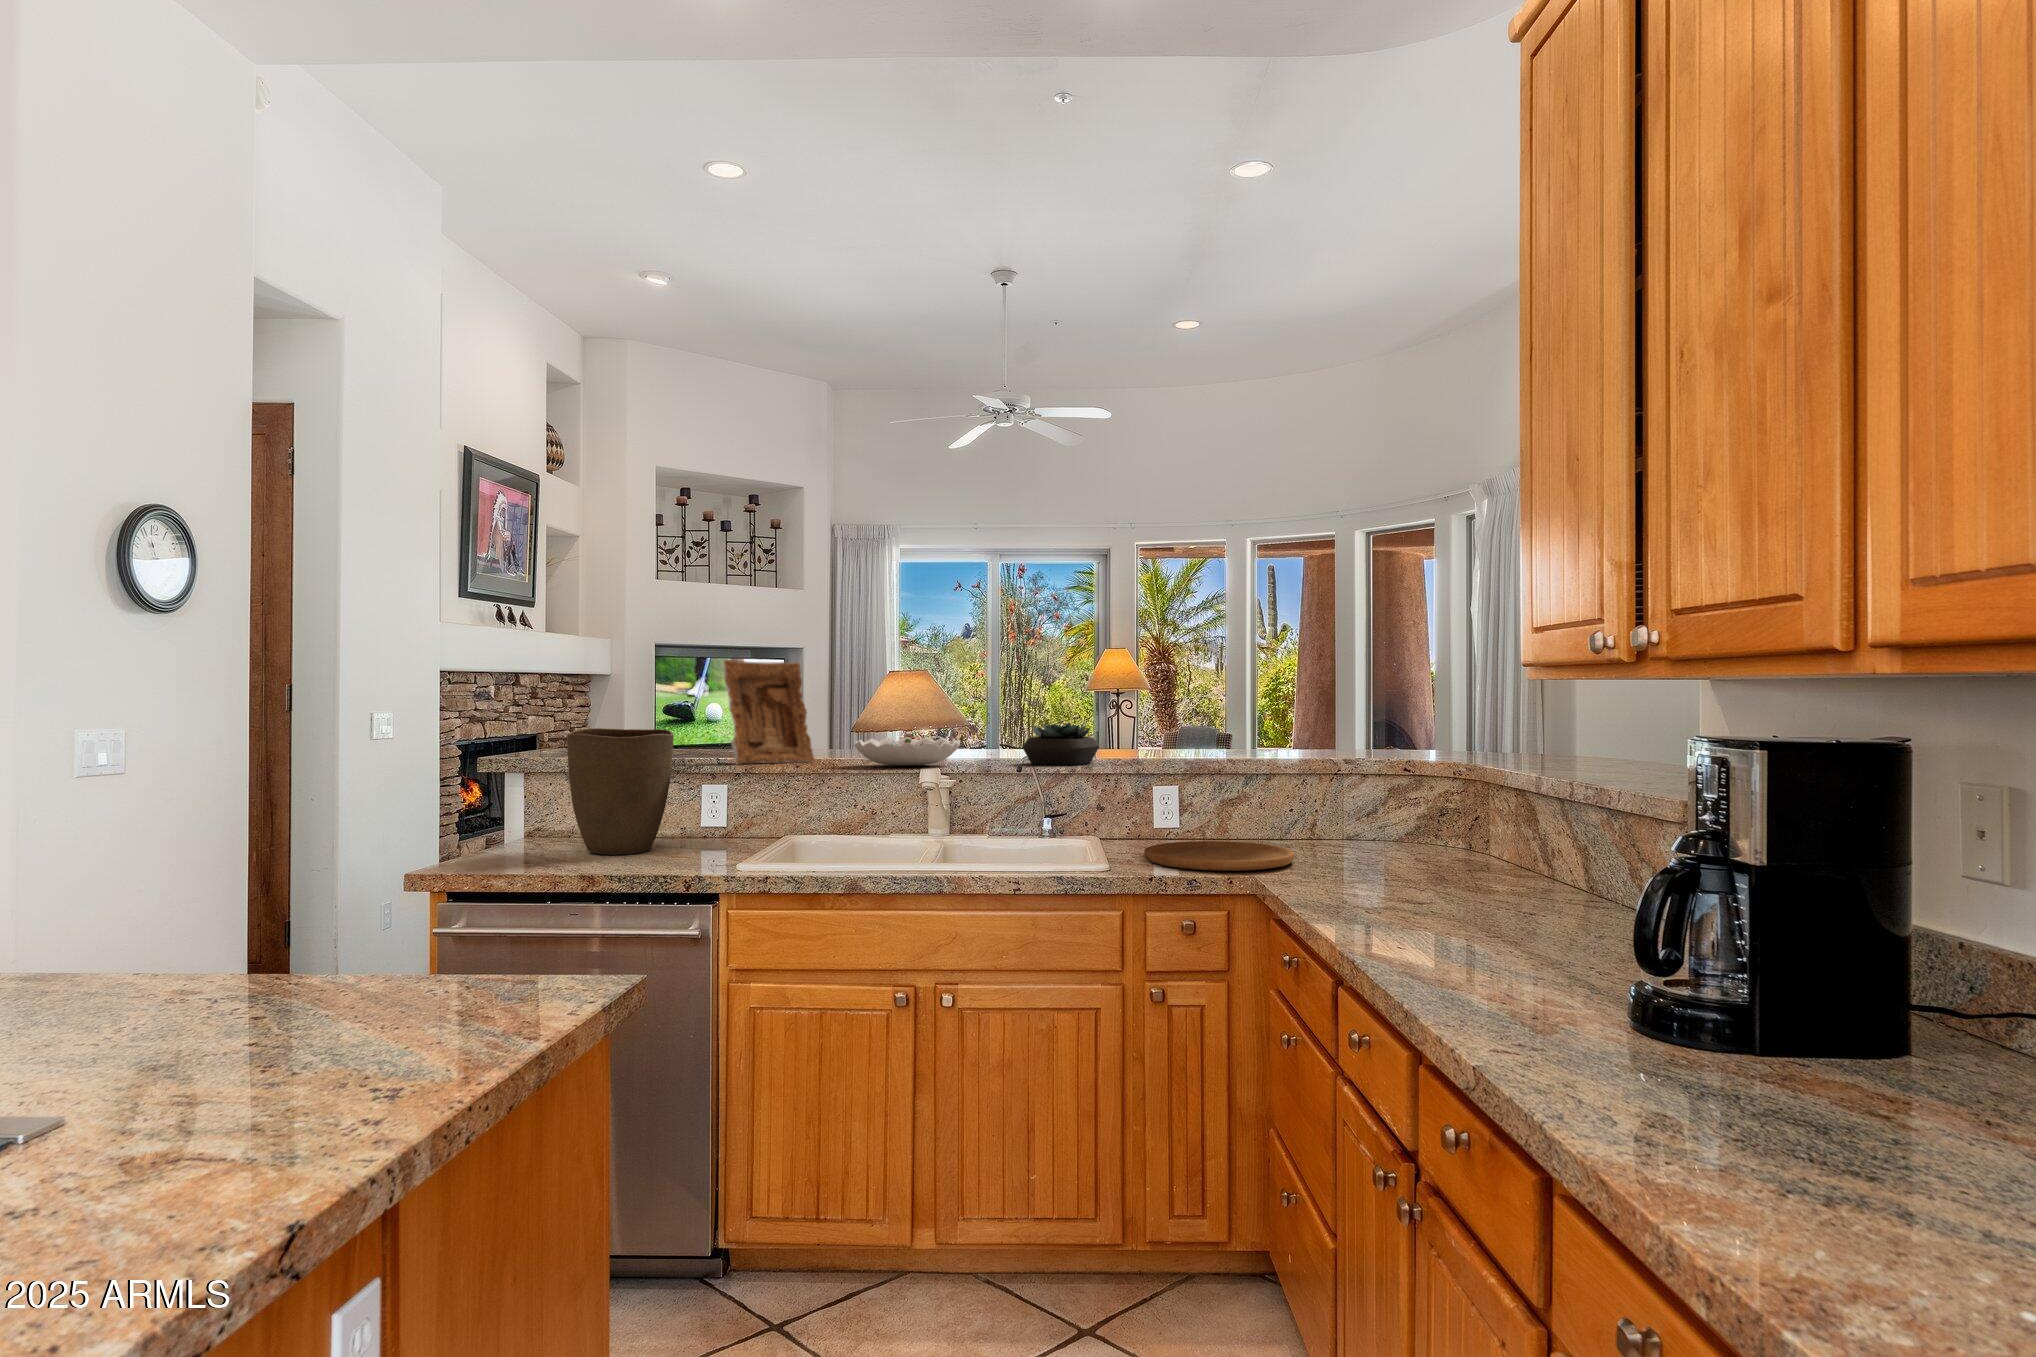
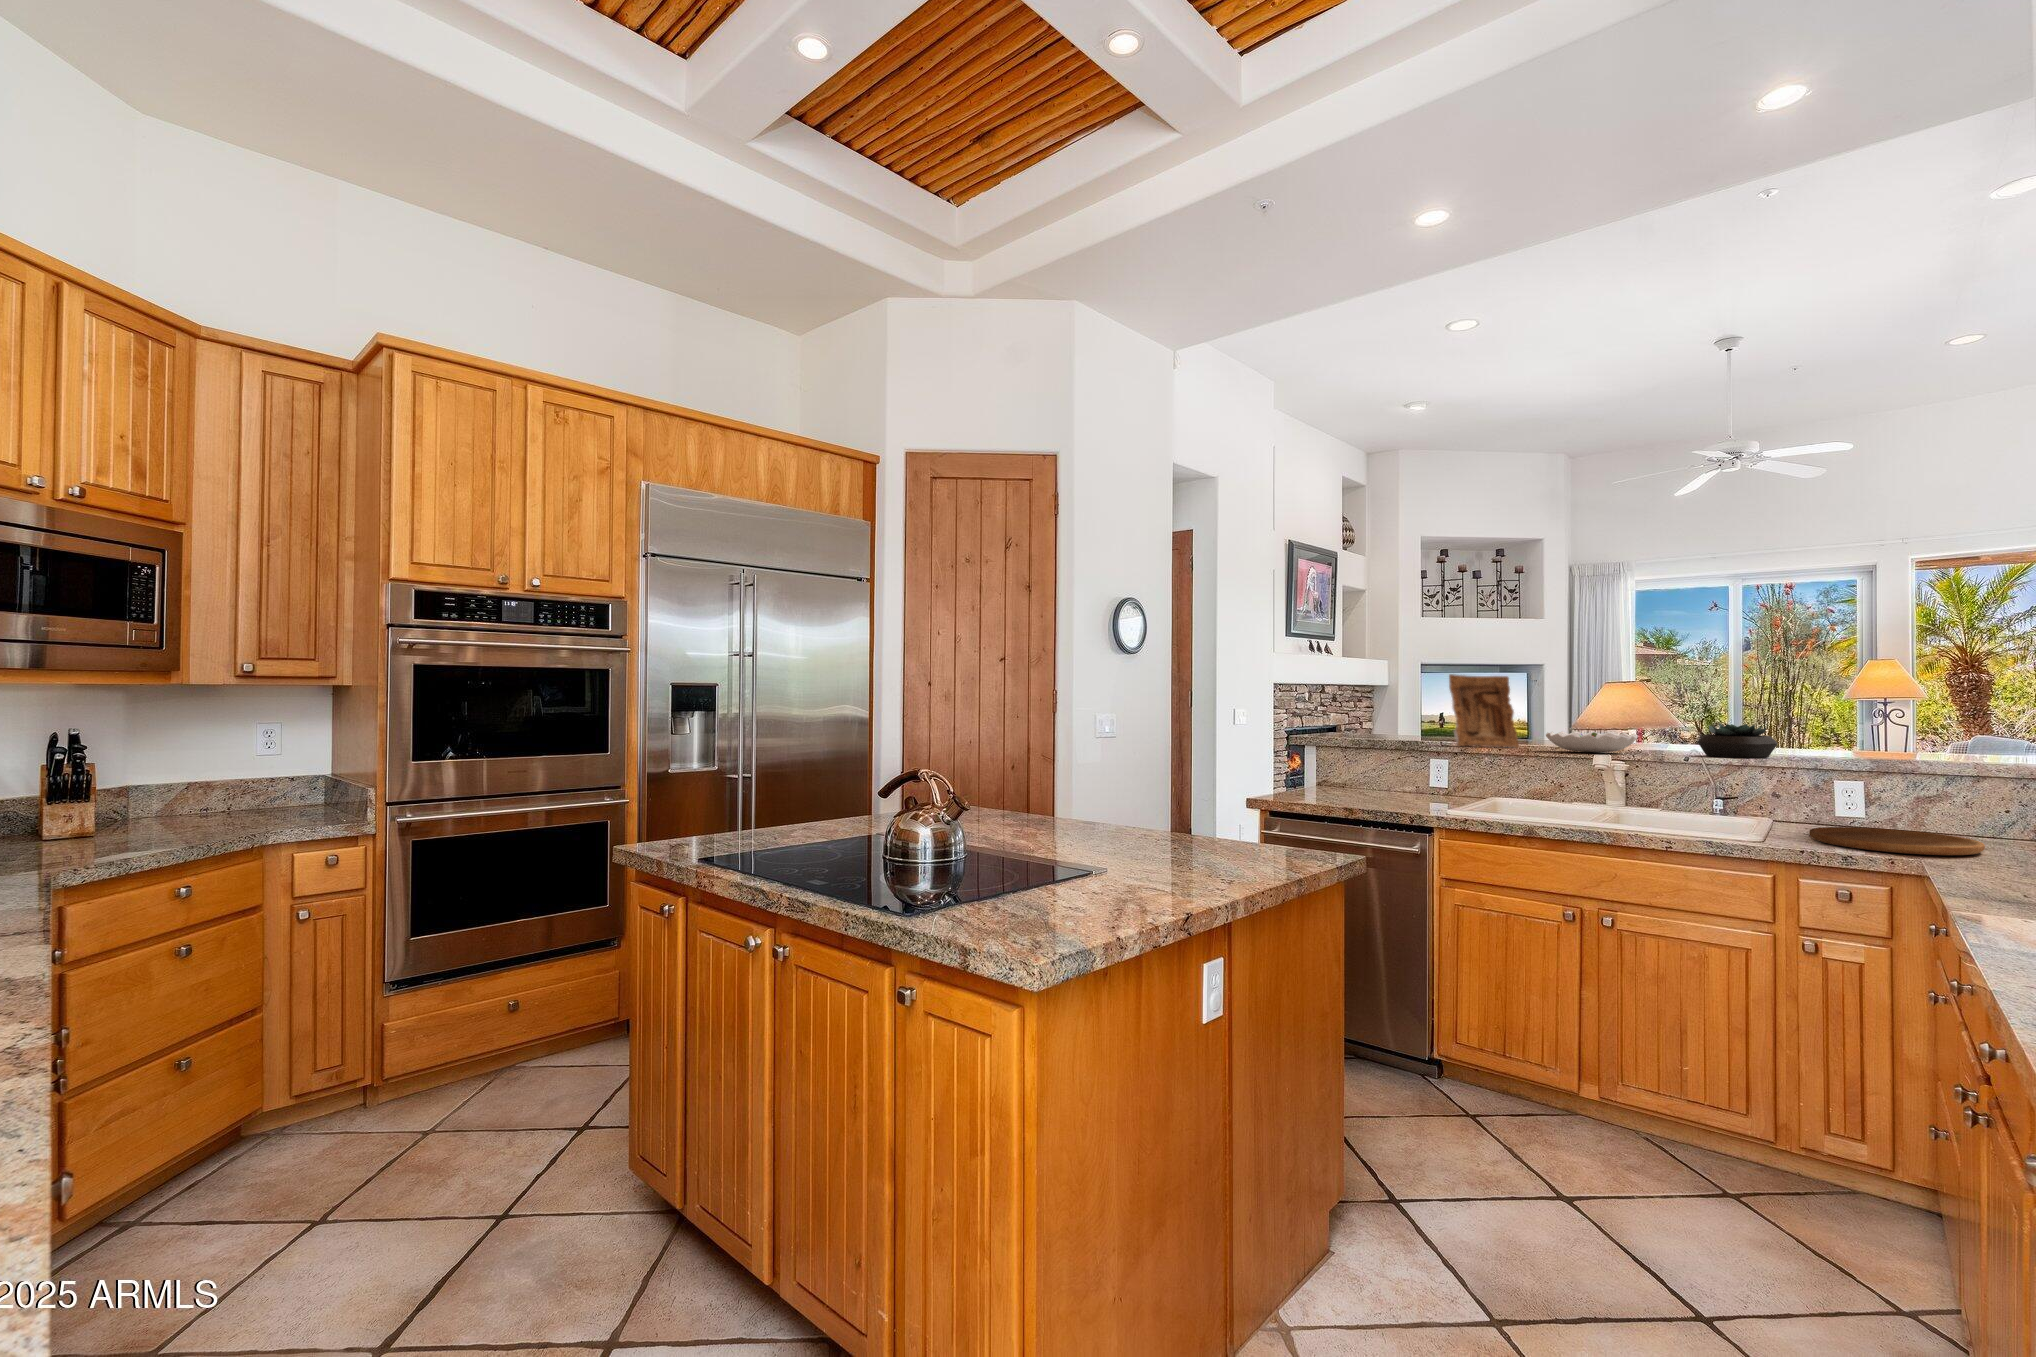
vase: present [567,728,673,854] -> none [1338,719,1408,800]

